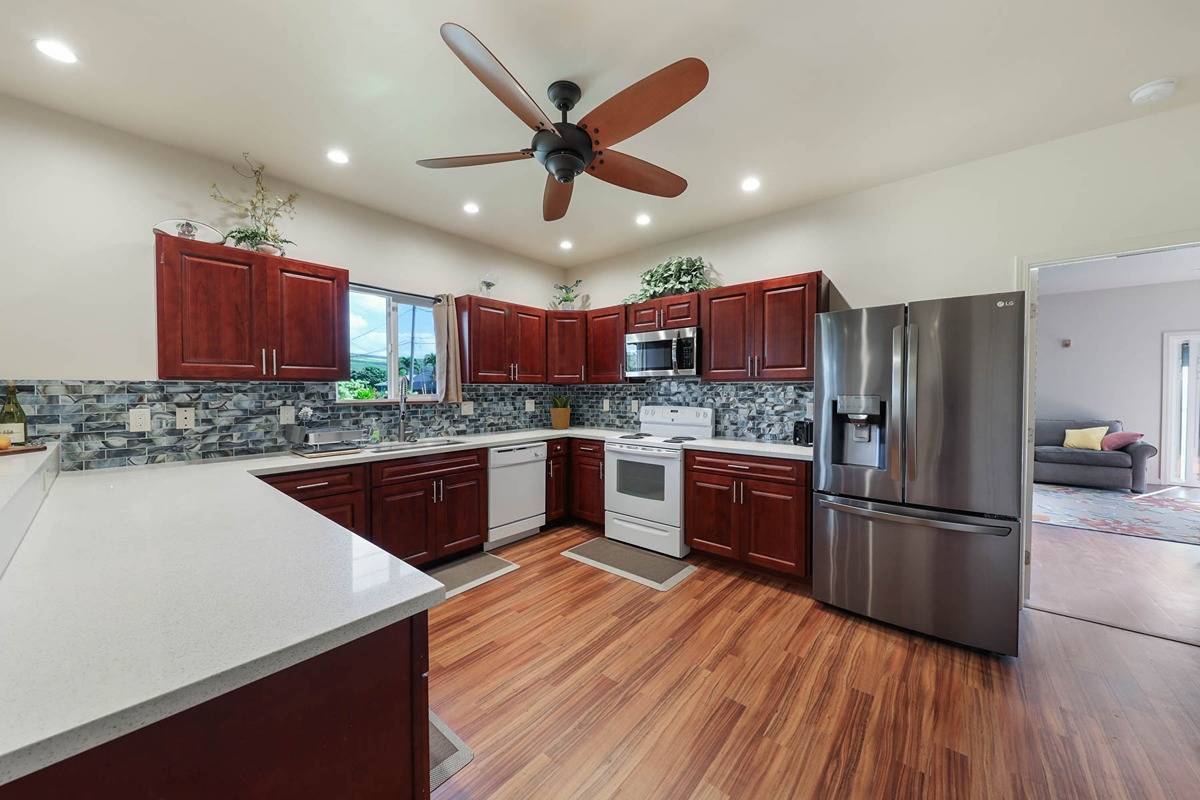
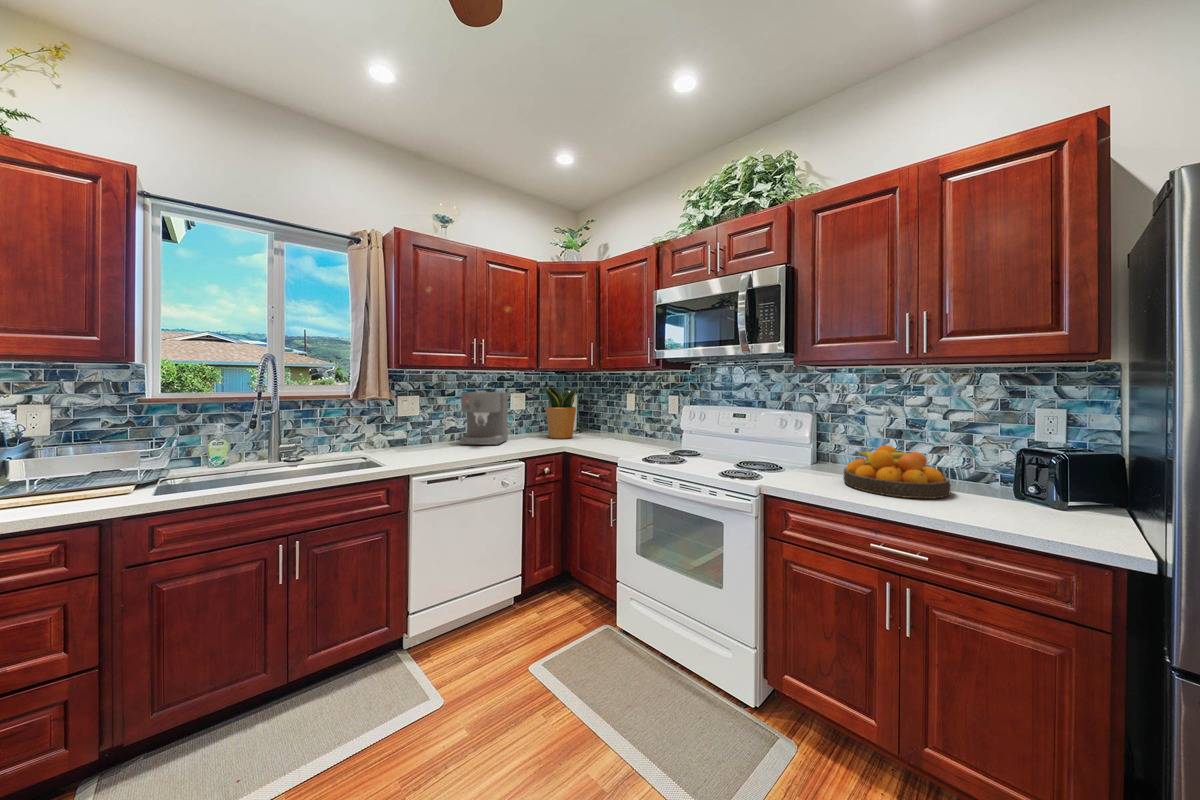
coffee maker: none [500,398,527,433] -> present [460,392,508,445]
fruit bowl: none [723,422,769,445] -> present [844,445,951,498]

